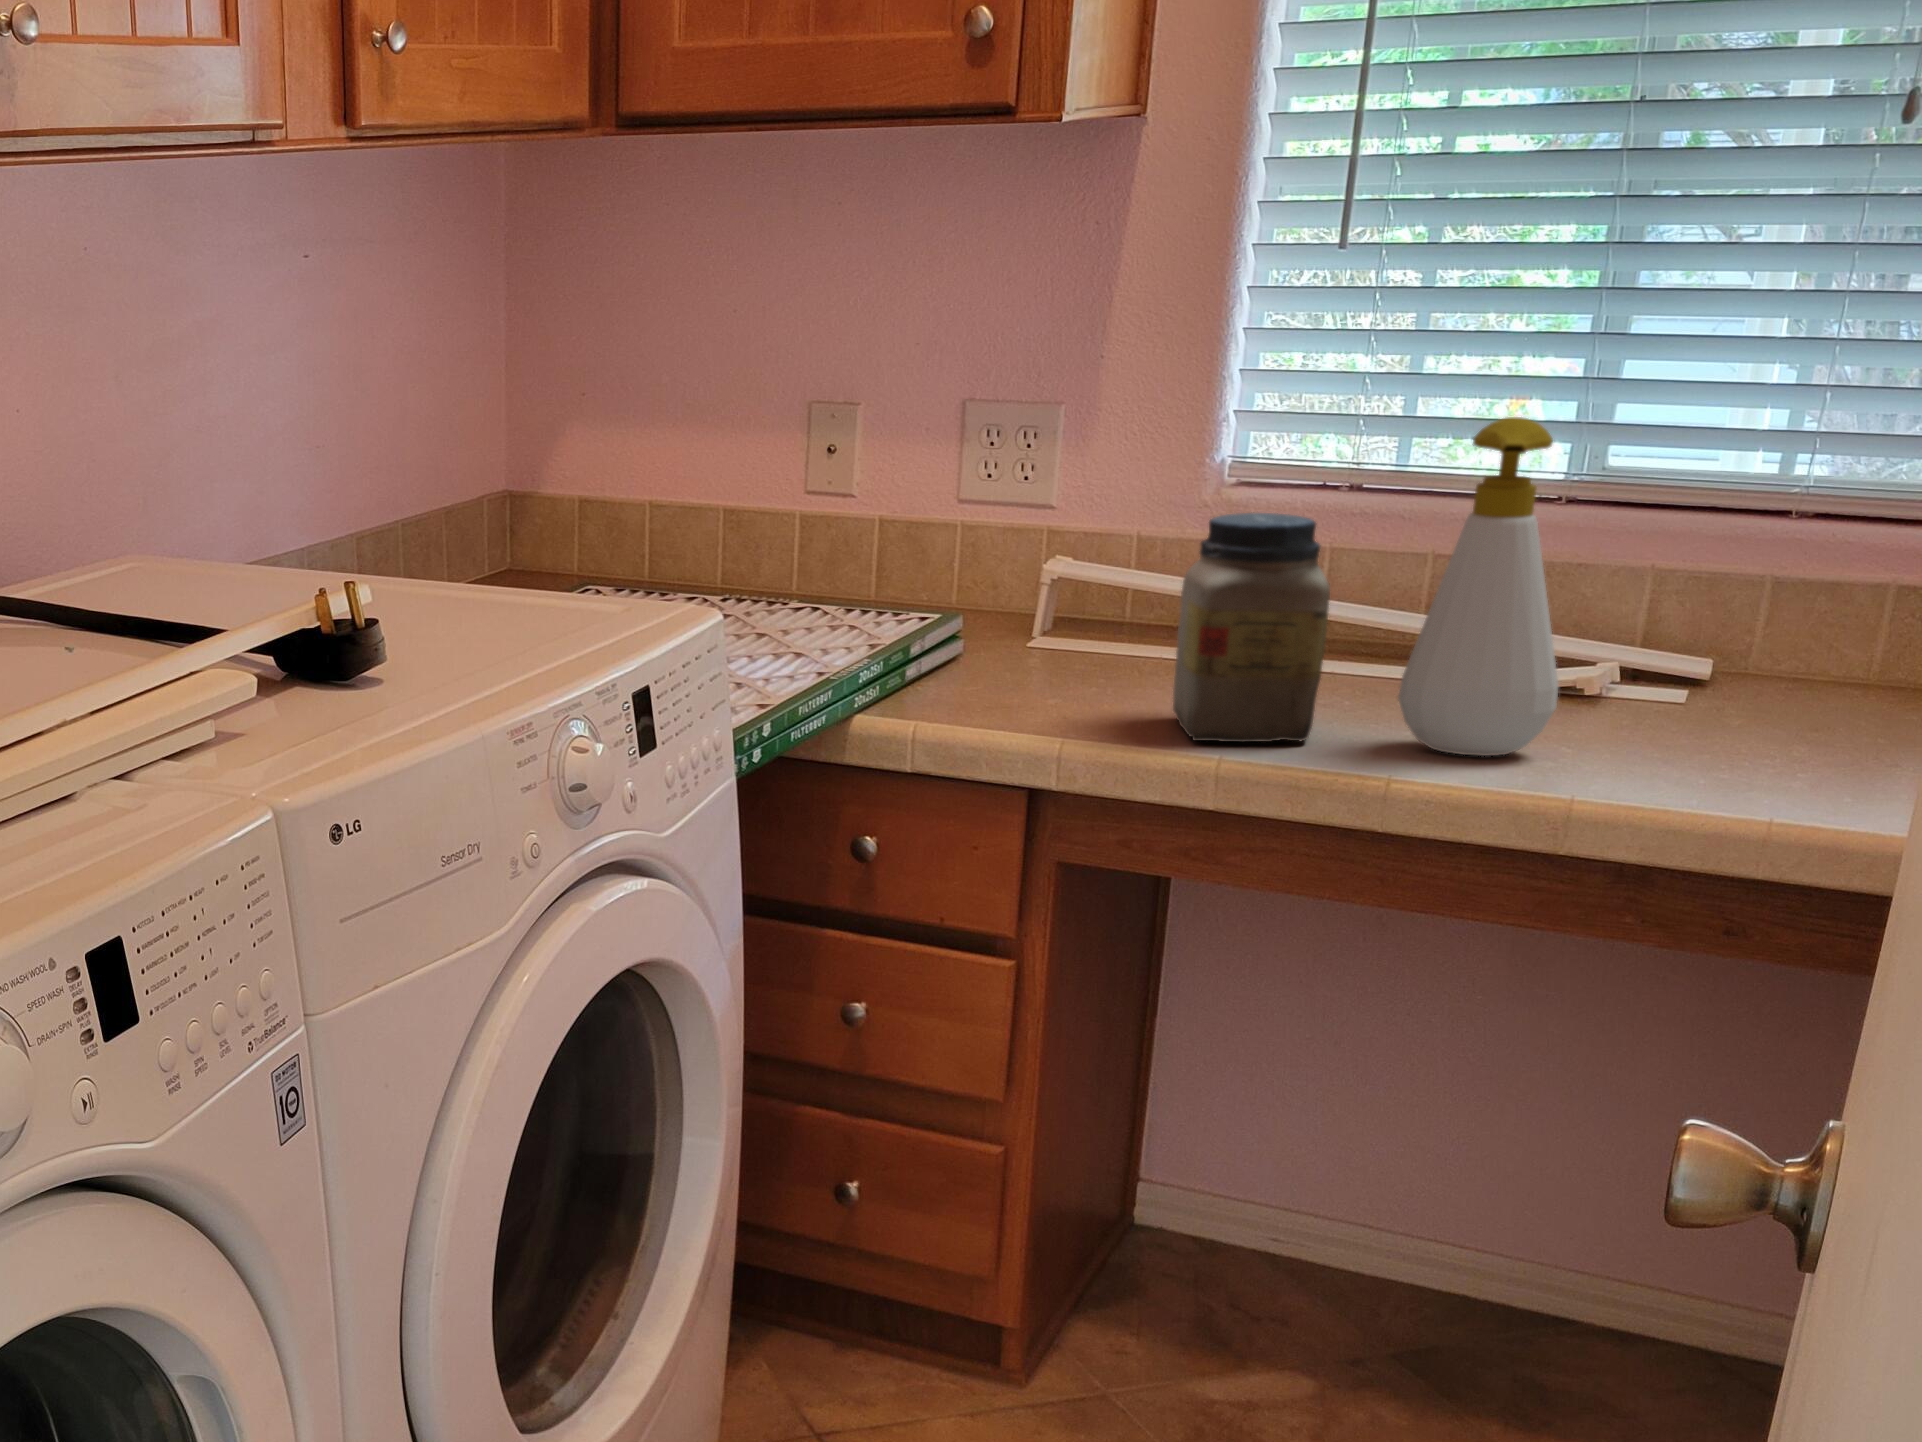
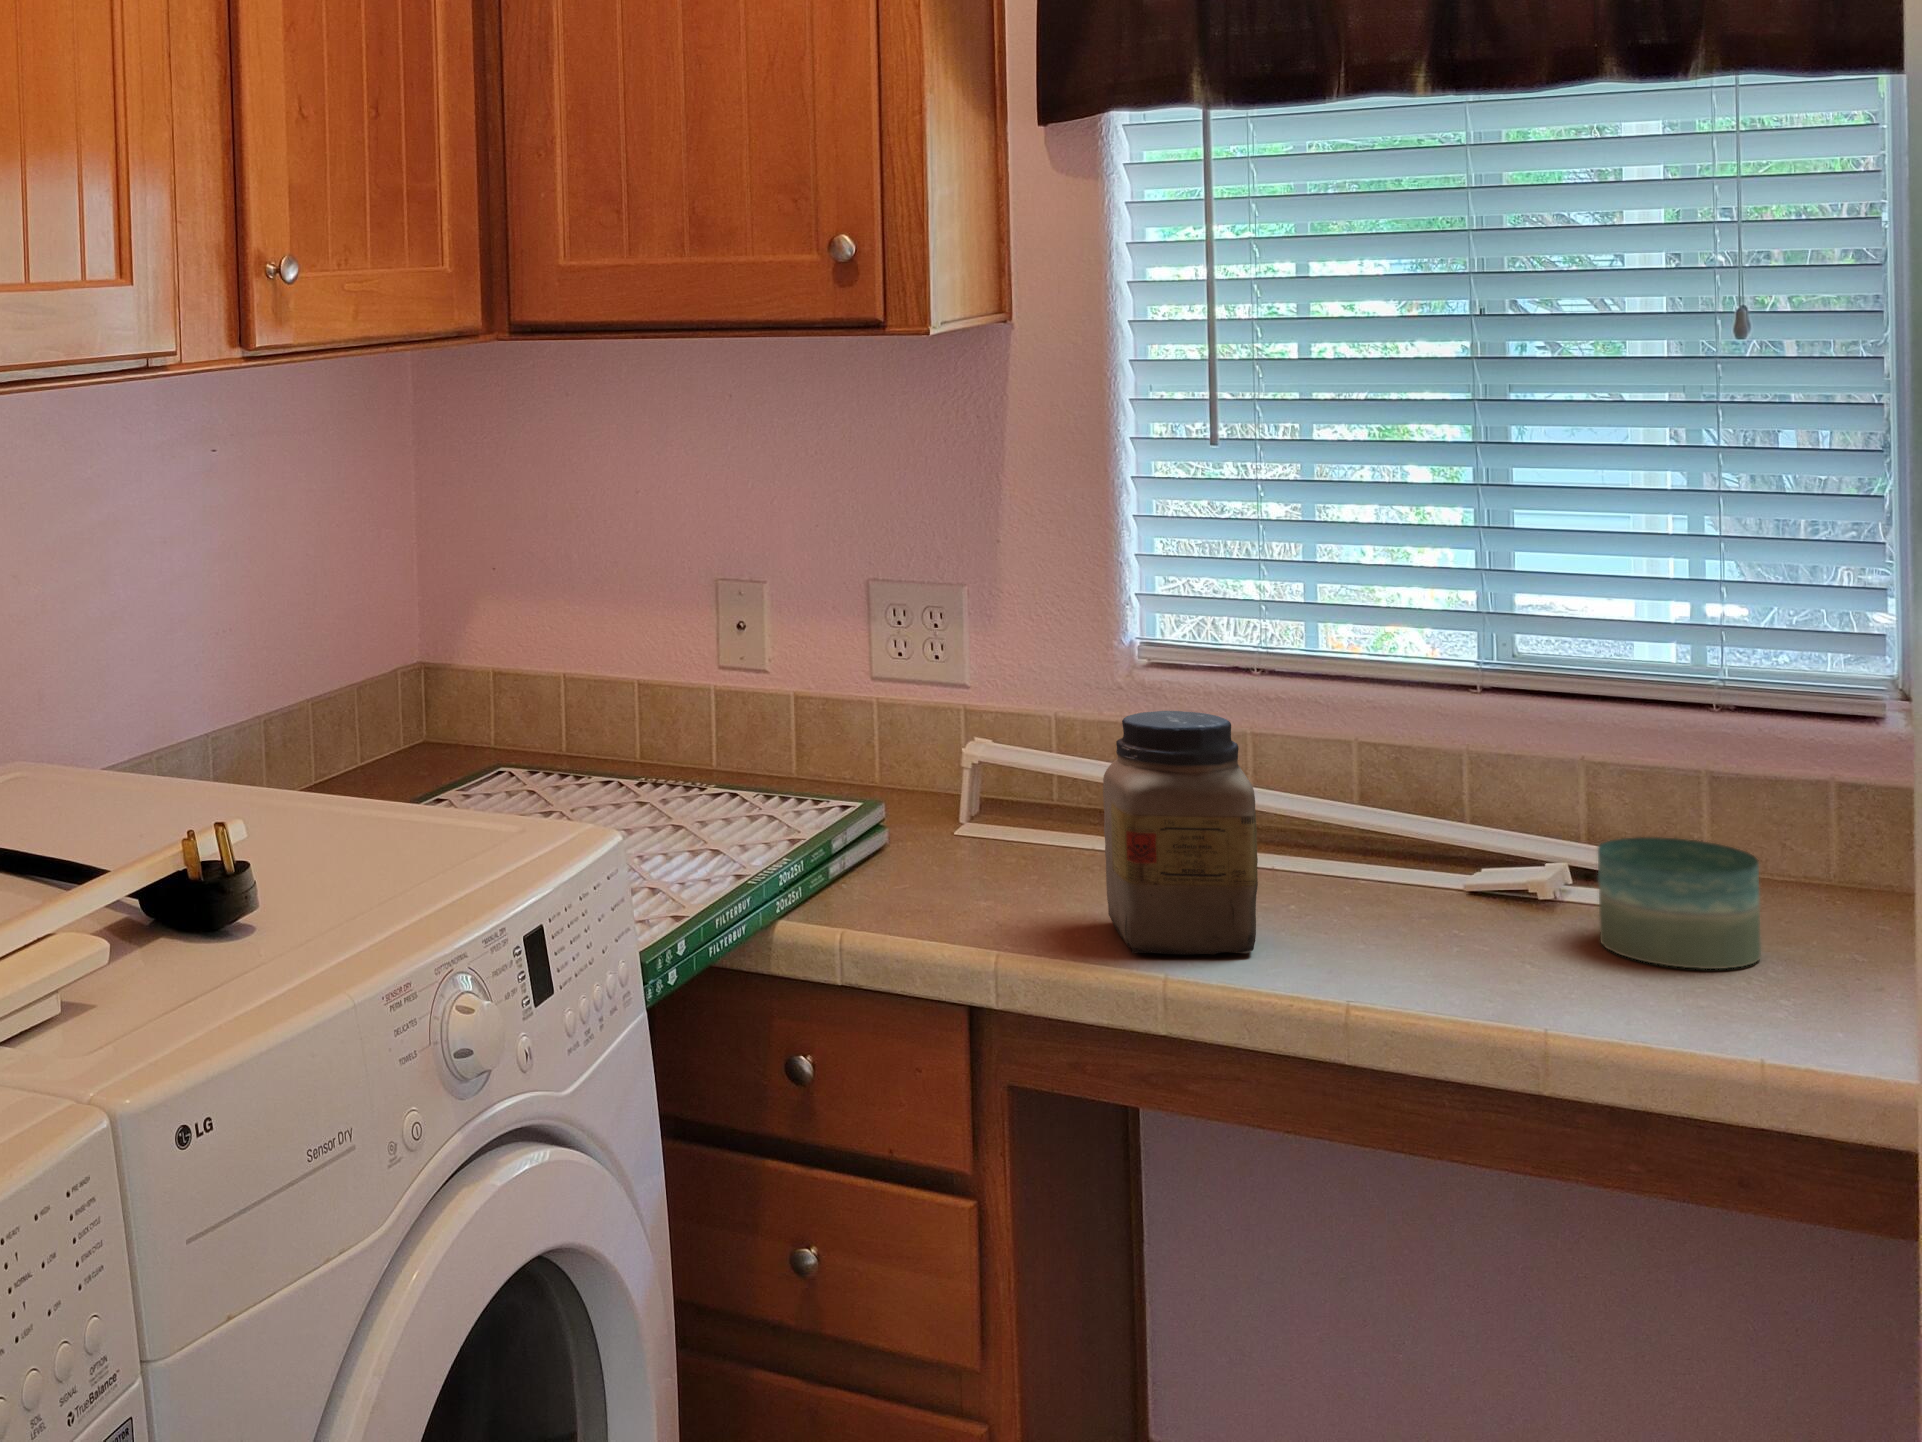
soap bottle: present [1398,417,1558,756] -> none [1341,621,1508,970]
candle: none [1641,637,1810,755] -> present [1598,837,1761,969]

